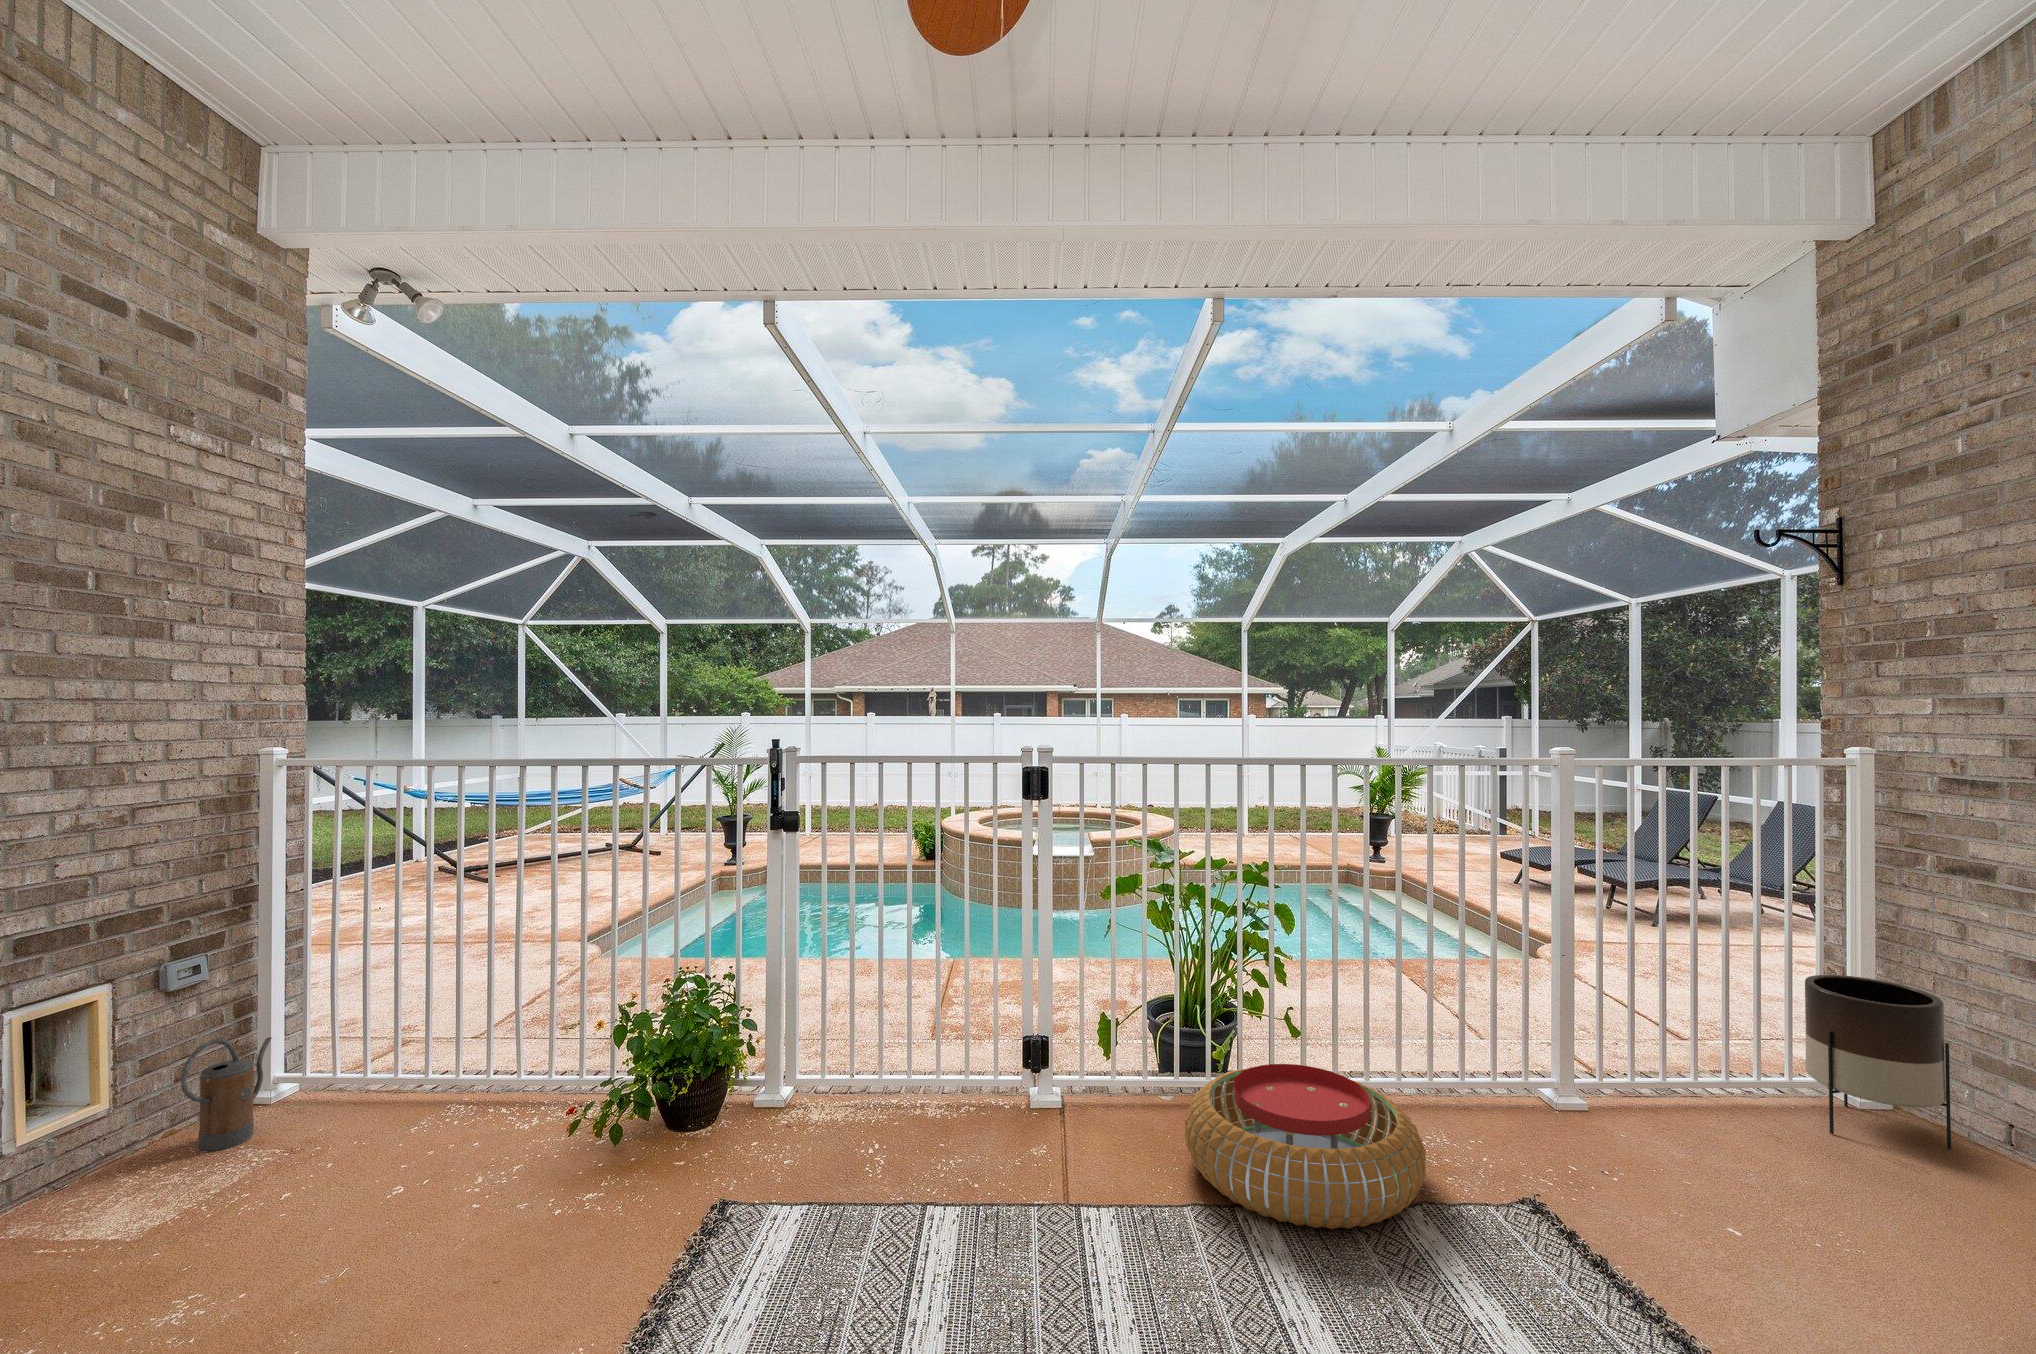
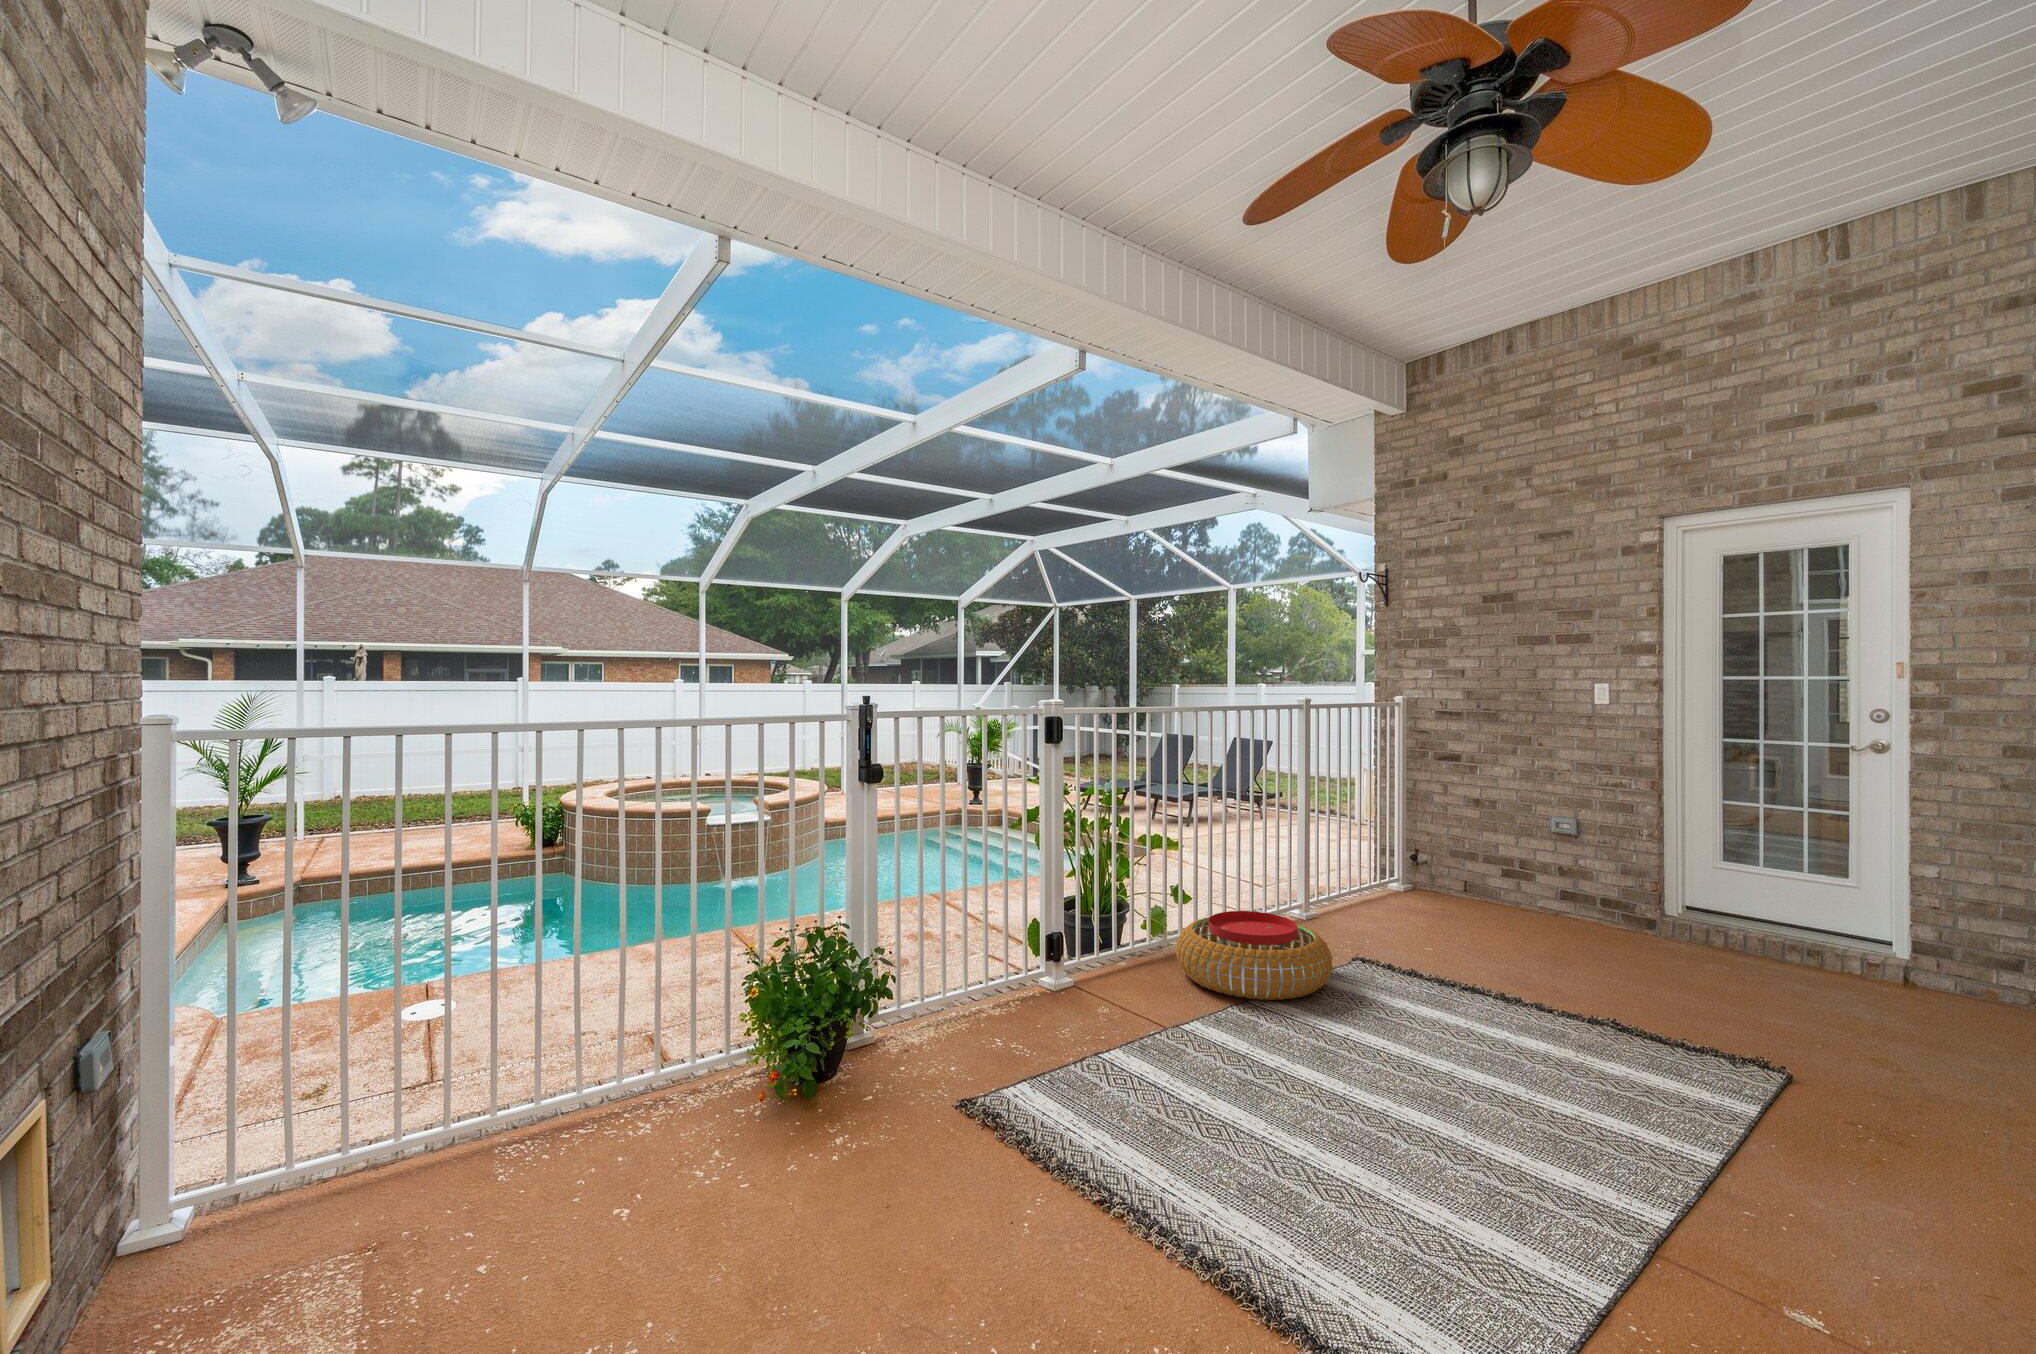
planter: present [1805,975,1951,1149] -> none [1382,820,1442,903]
watering can: present [181,1037,272,1151] -> none [214,1119,295,1288]

